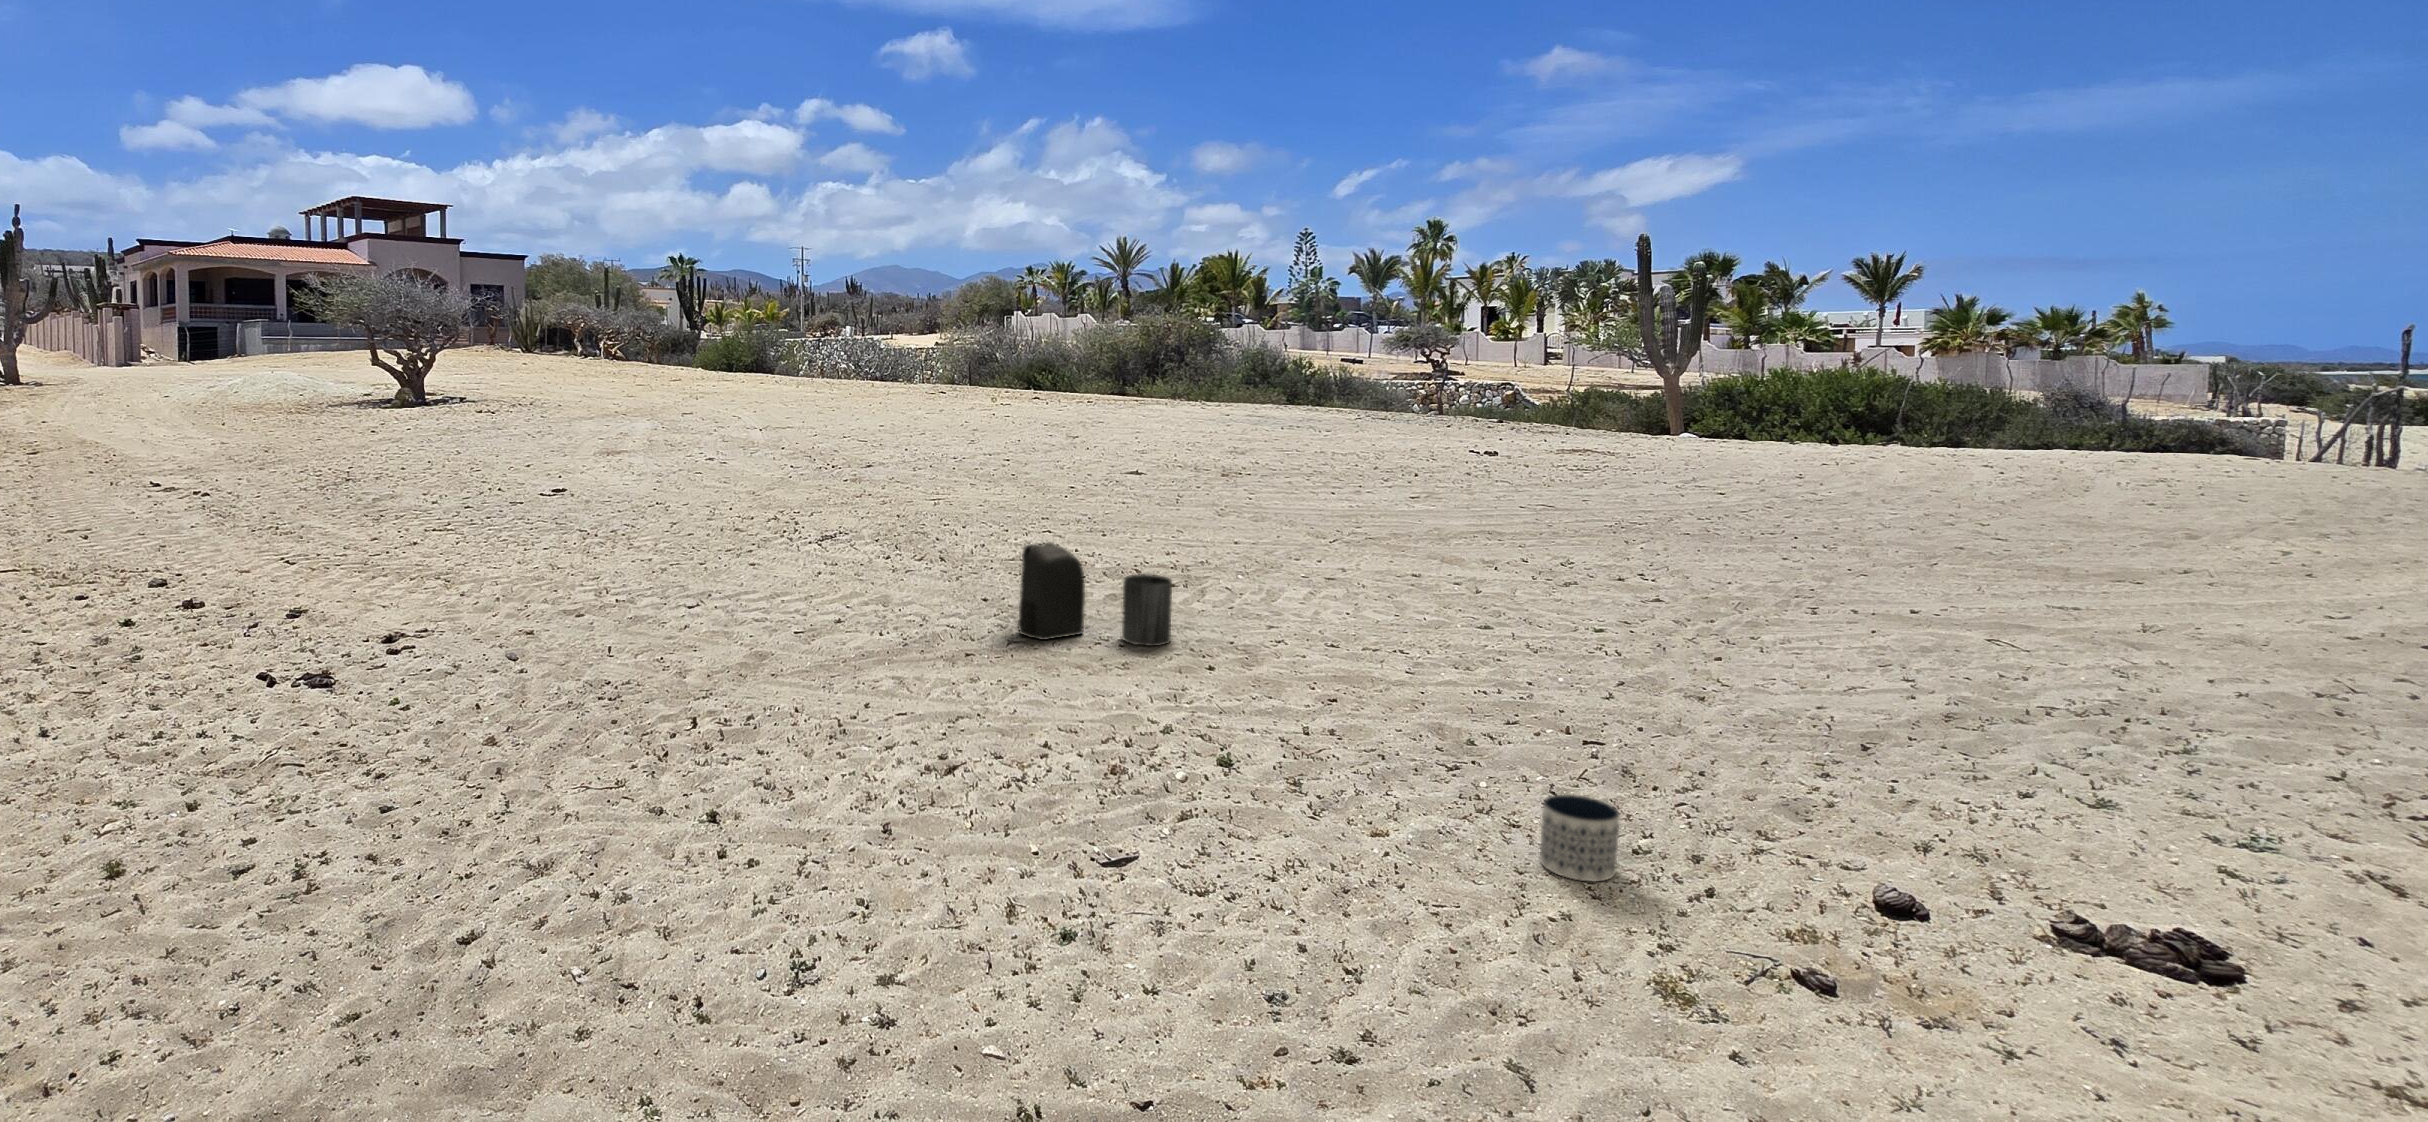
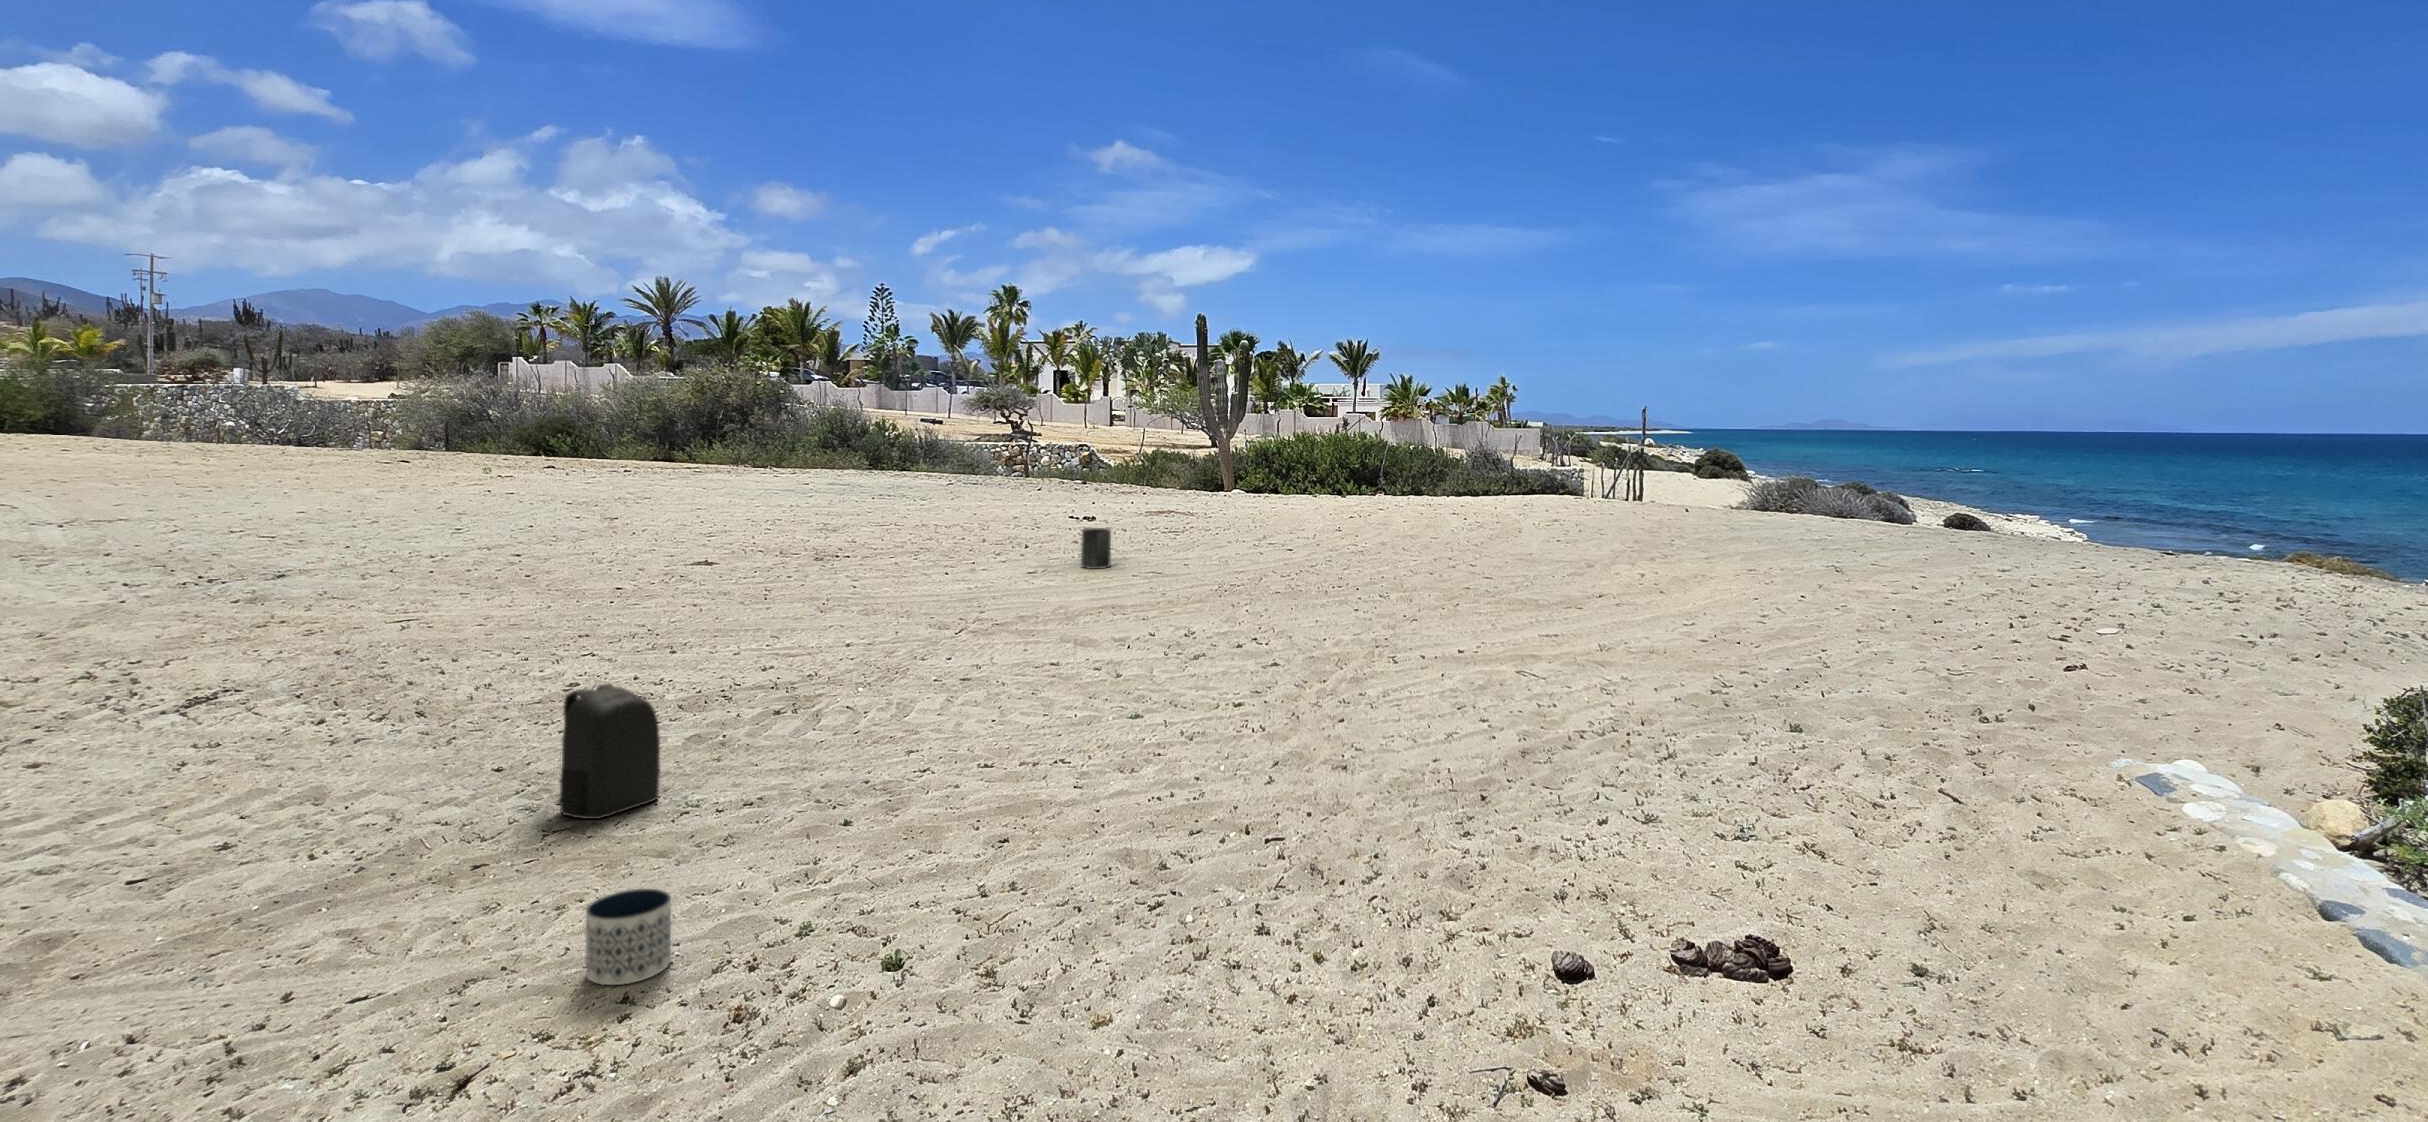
trash can: present [1122,574,1172,646] -> present [1081,528,1111,569]
planter: present [1540,795,1620,882] -> present [586,889,671,985]

